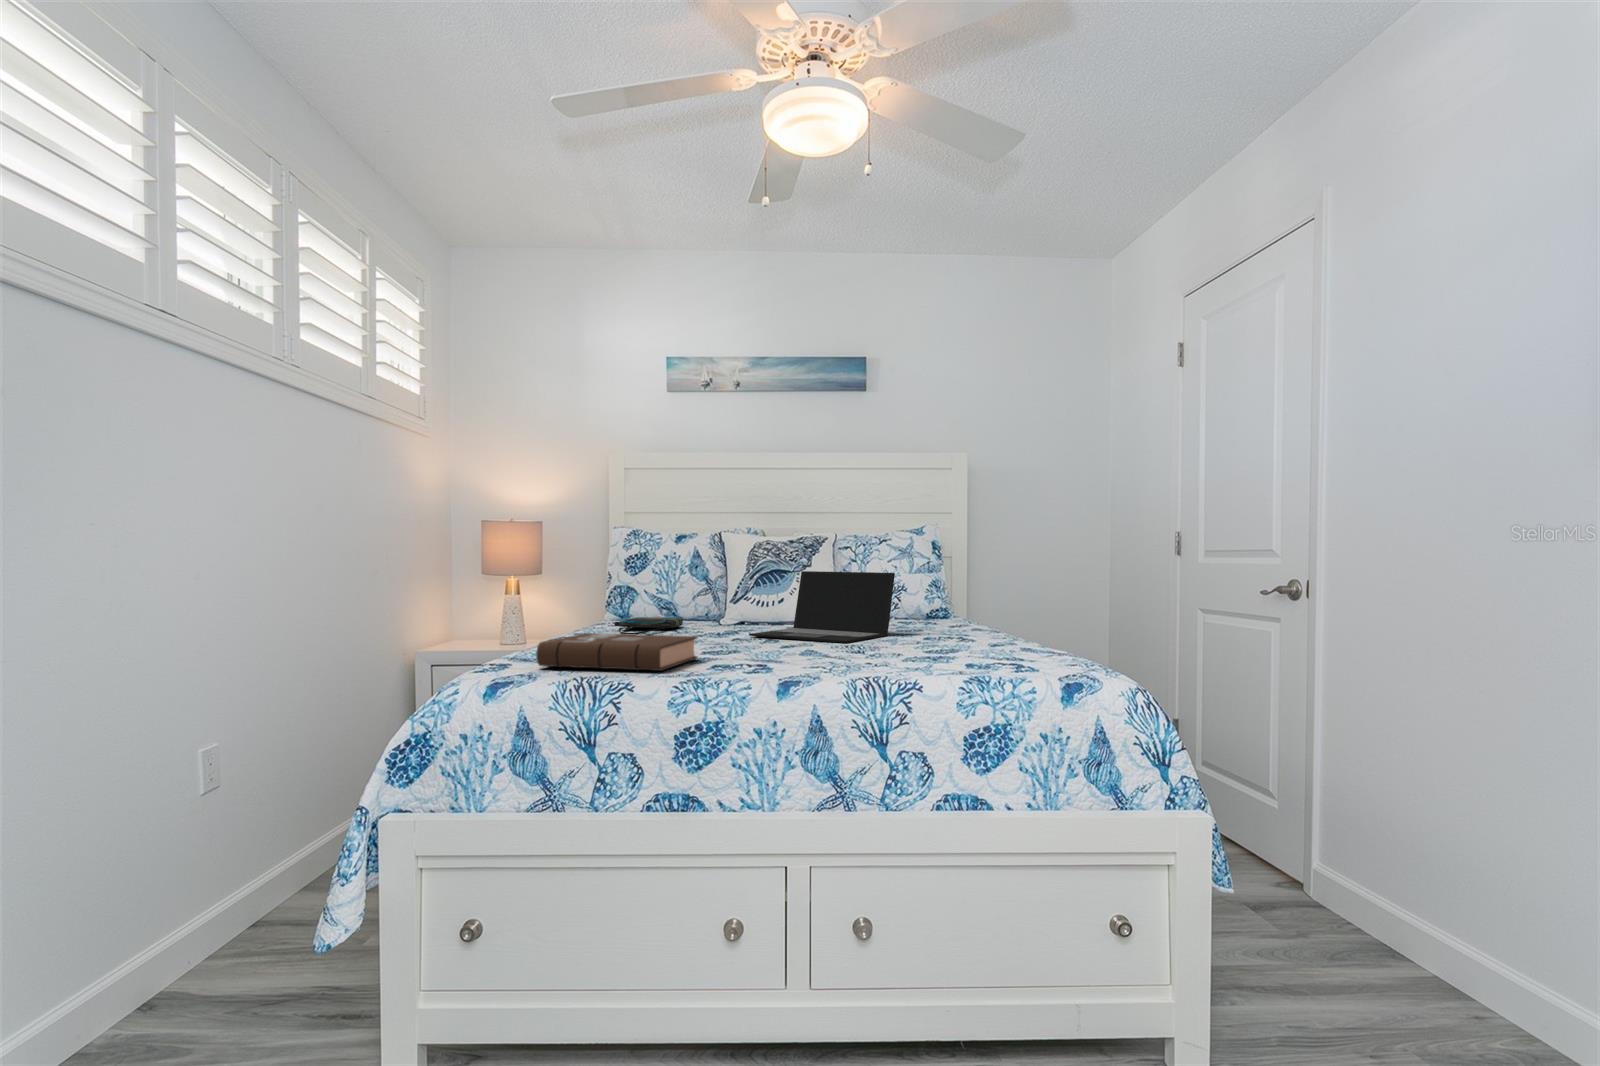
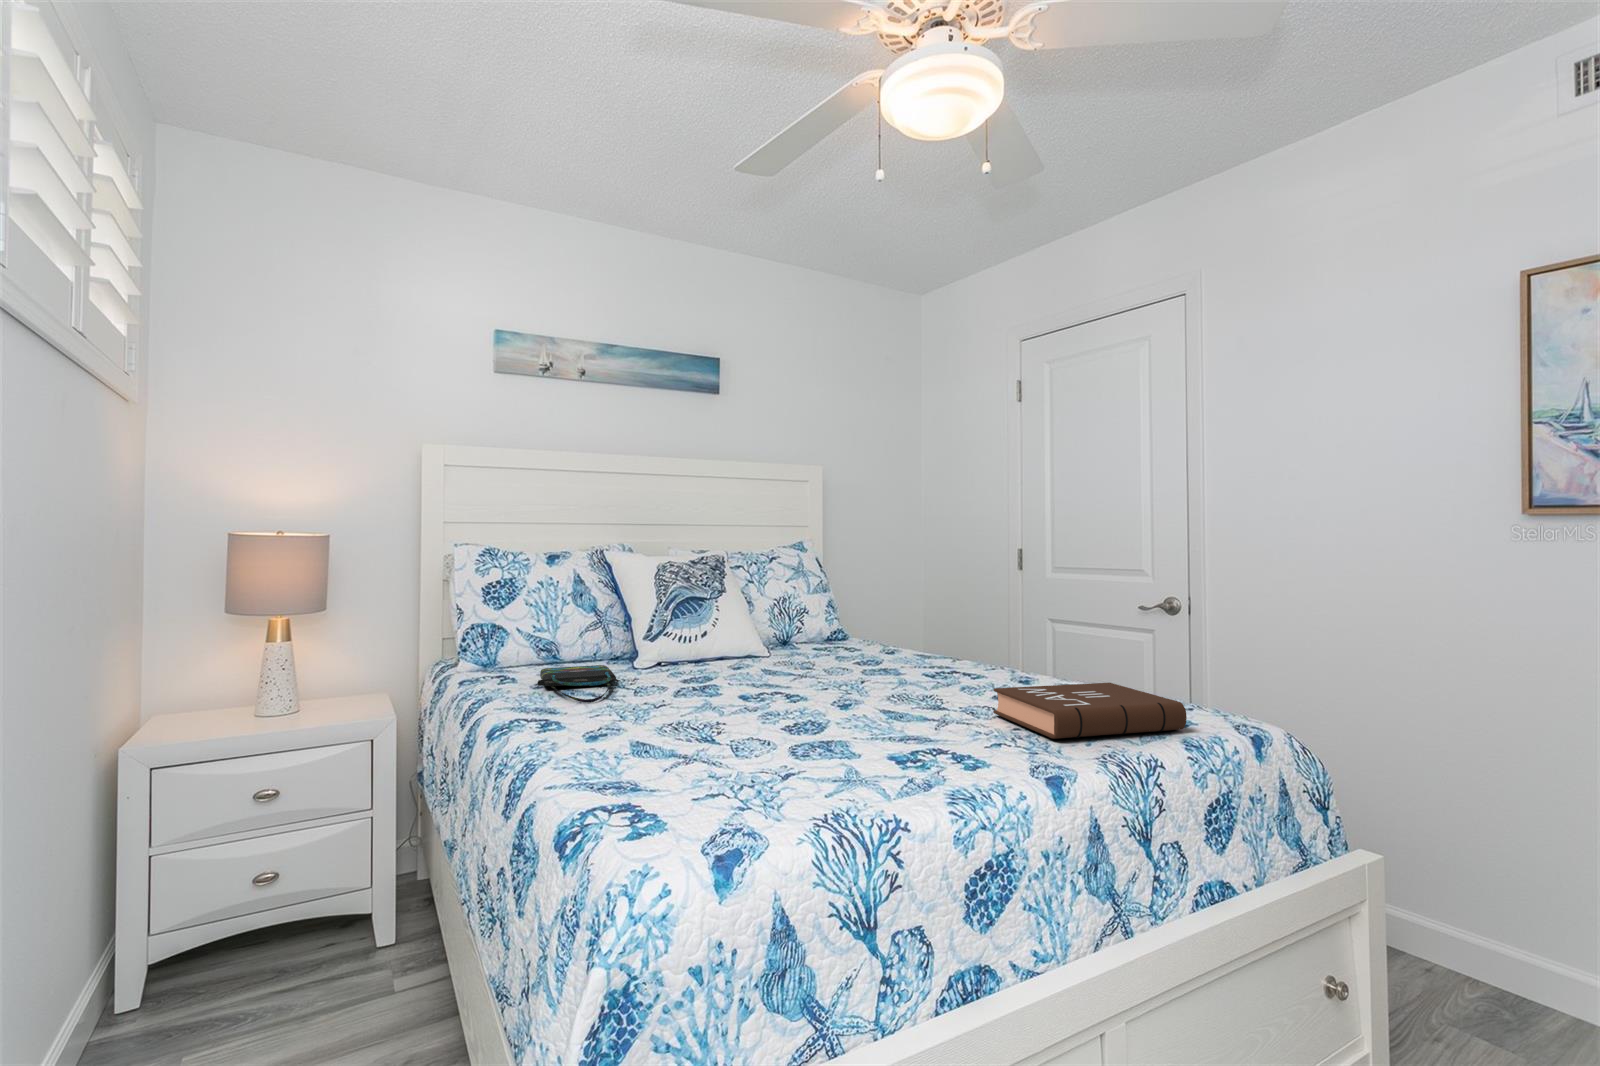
laptop: present [749,571,895,643] -> none [750,604,888,693]
book: present [536,633,697,671] -> present [993,683,1187,739]

